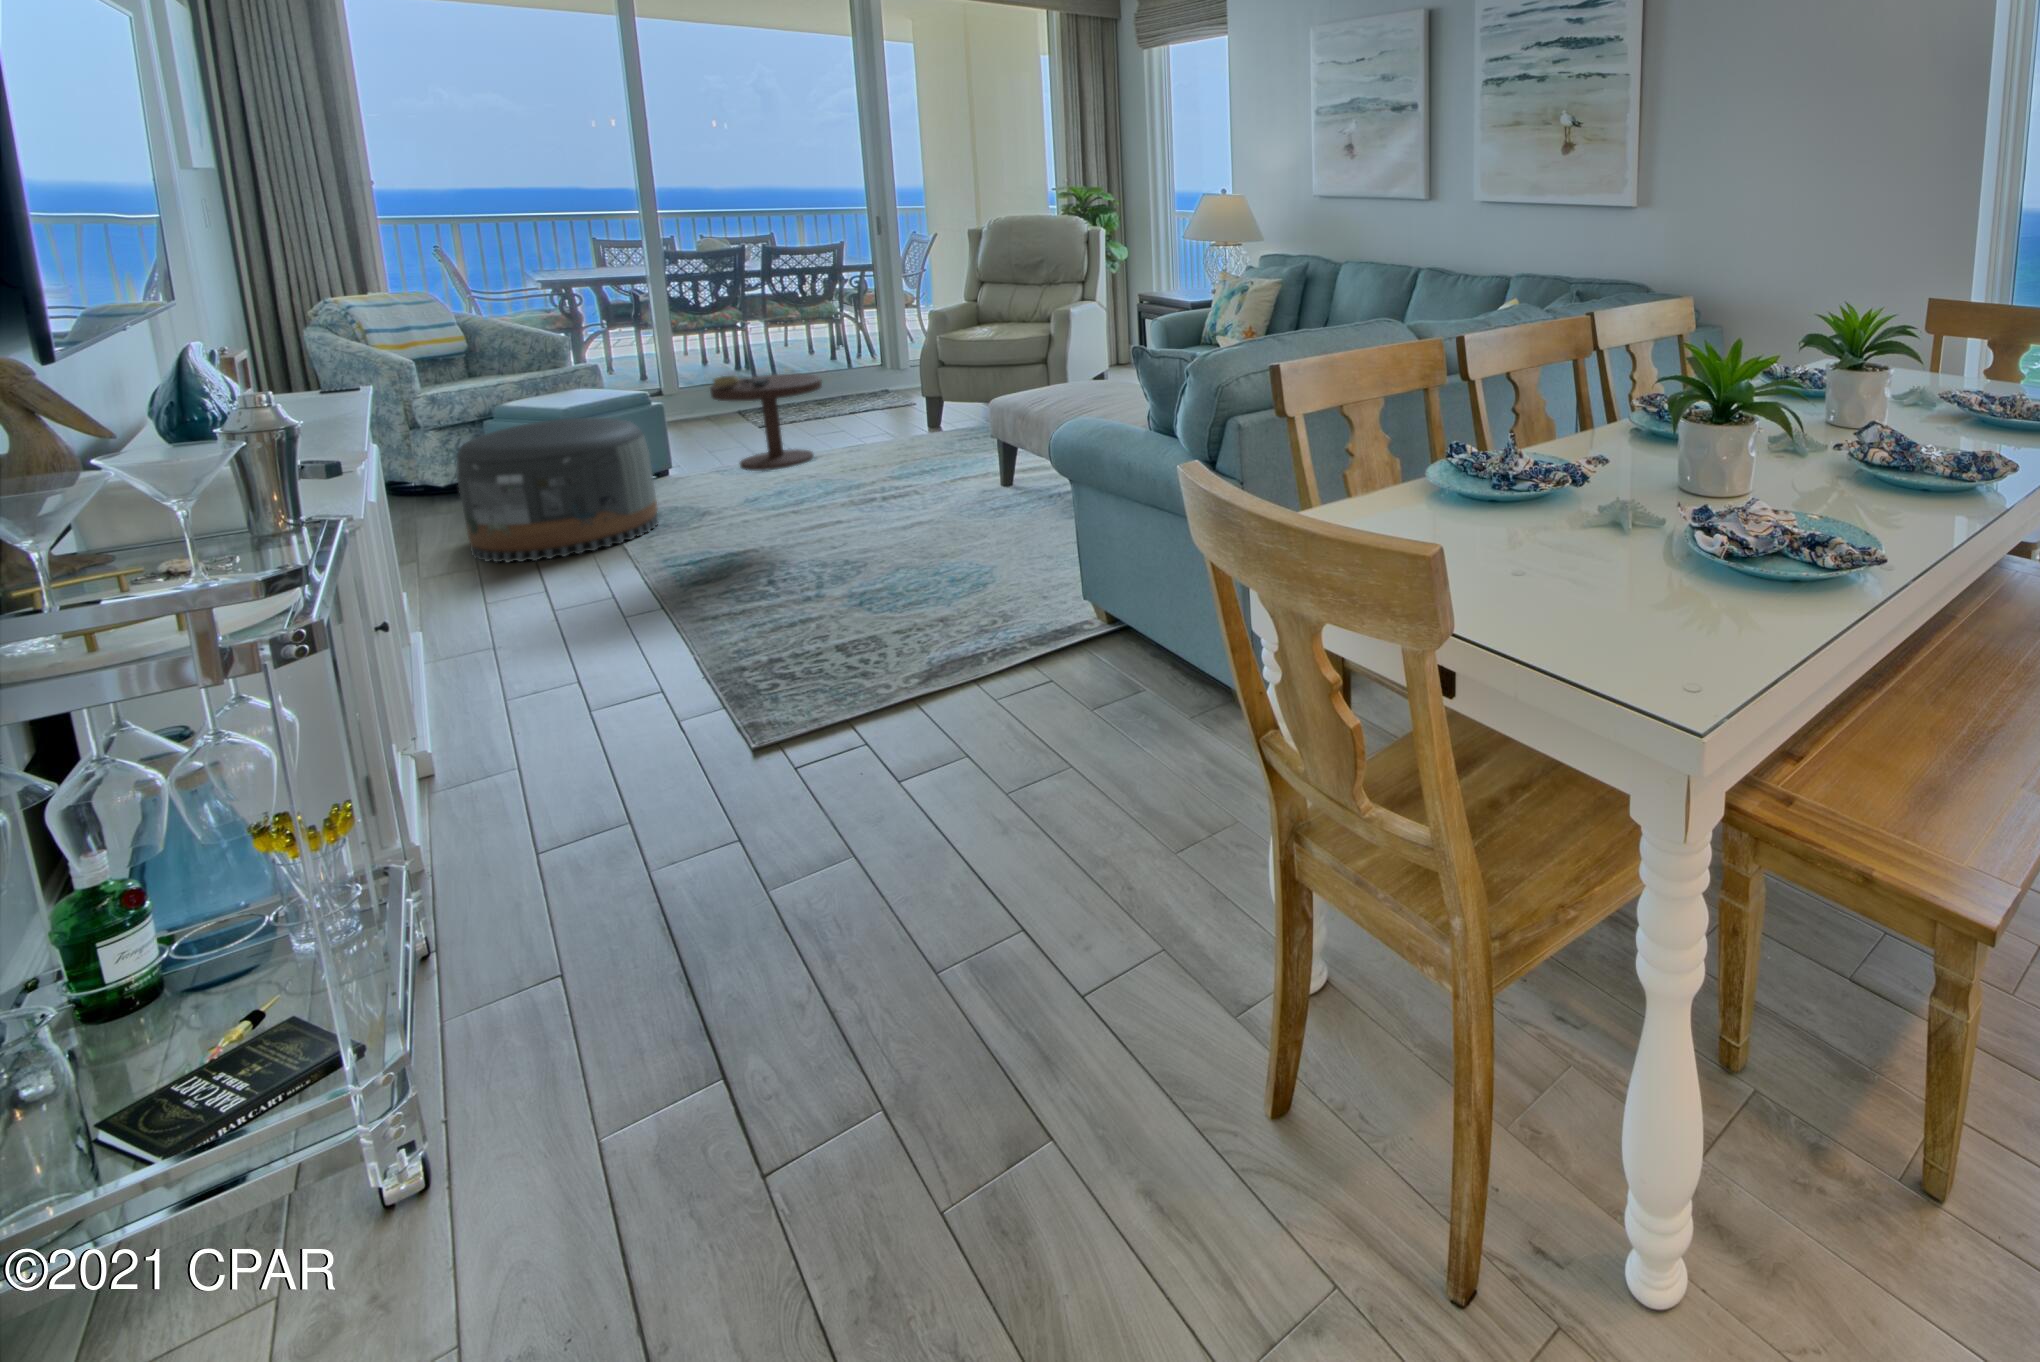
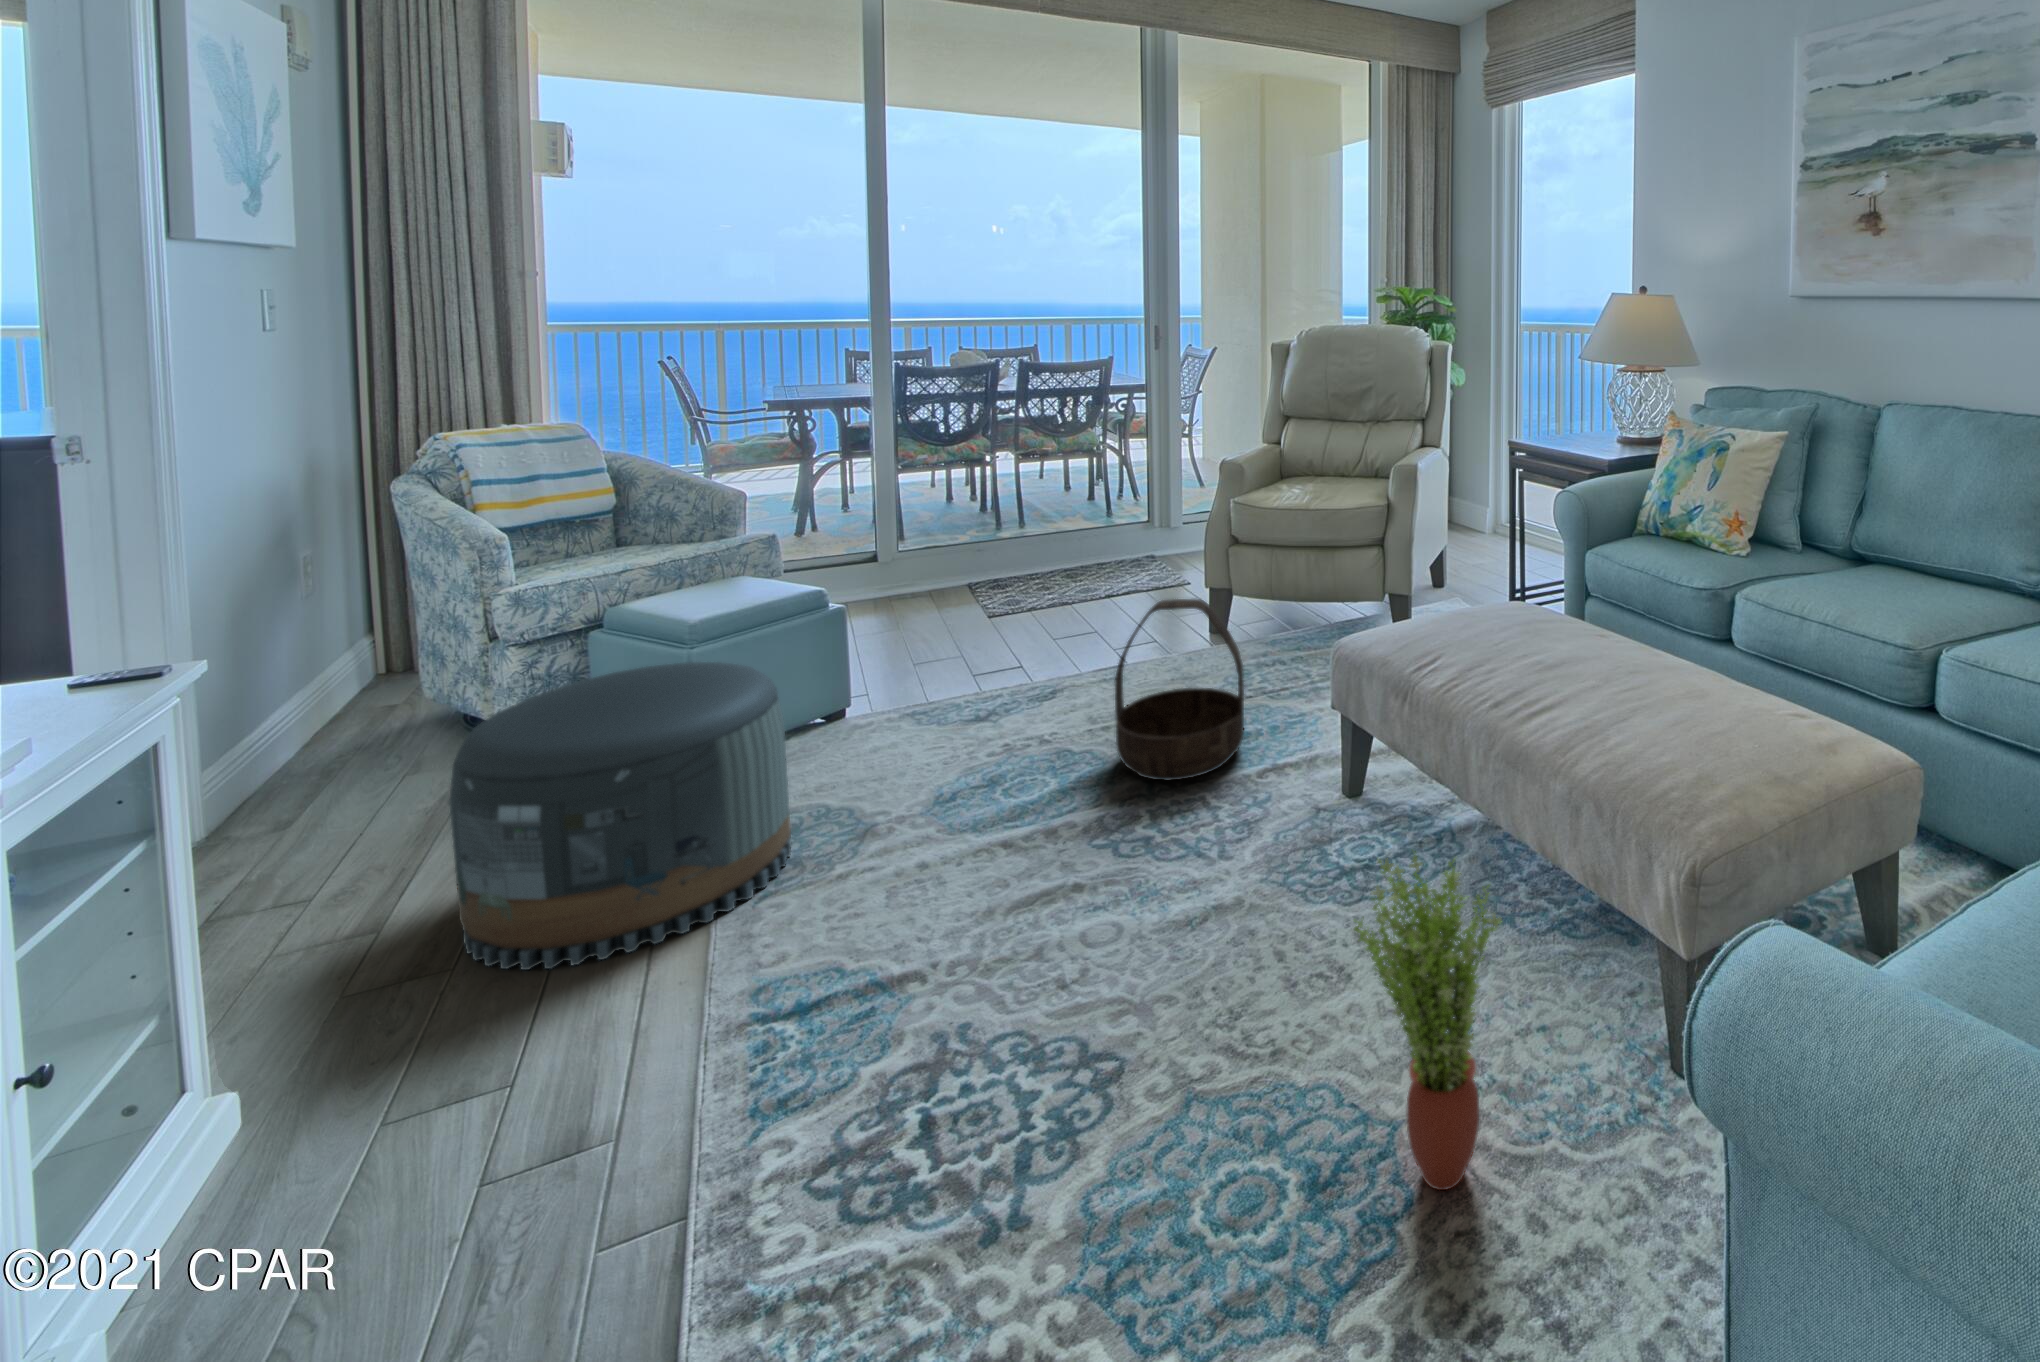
side table: present [710,374,822,471] -> none [868,613,1066,942]
basket: none [856,383,943,485] -> present [1115,599,1244,780]
potted plant: none [961,437,1029,575] -> present [1354,855,1502,1190]

